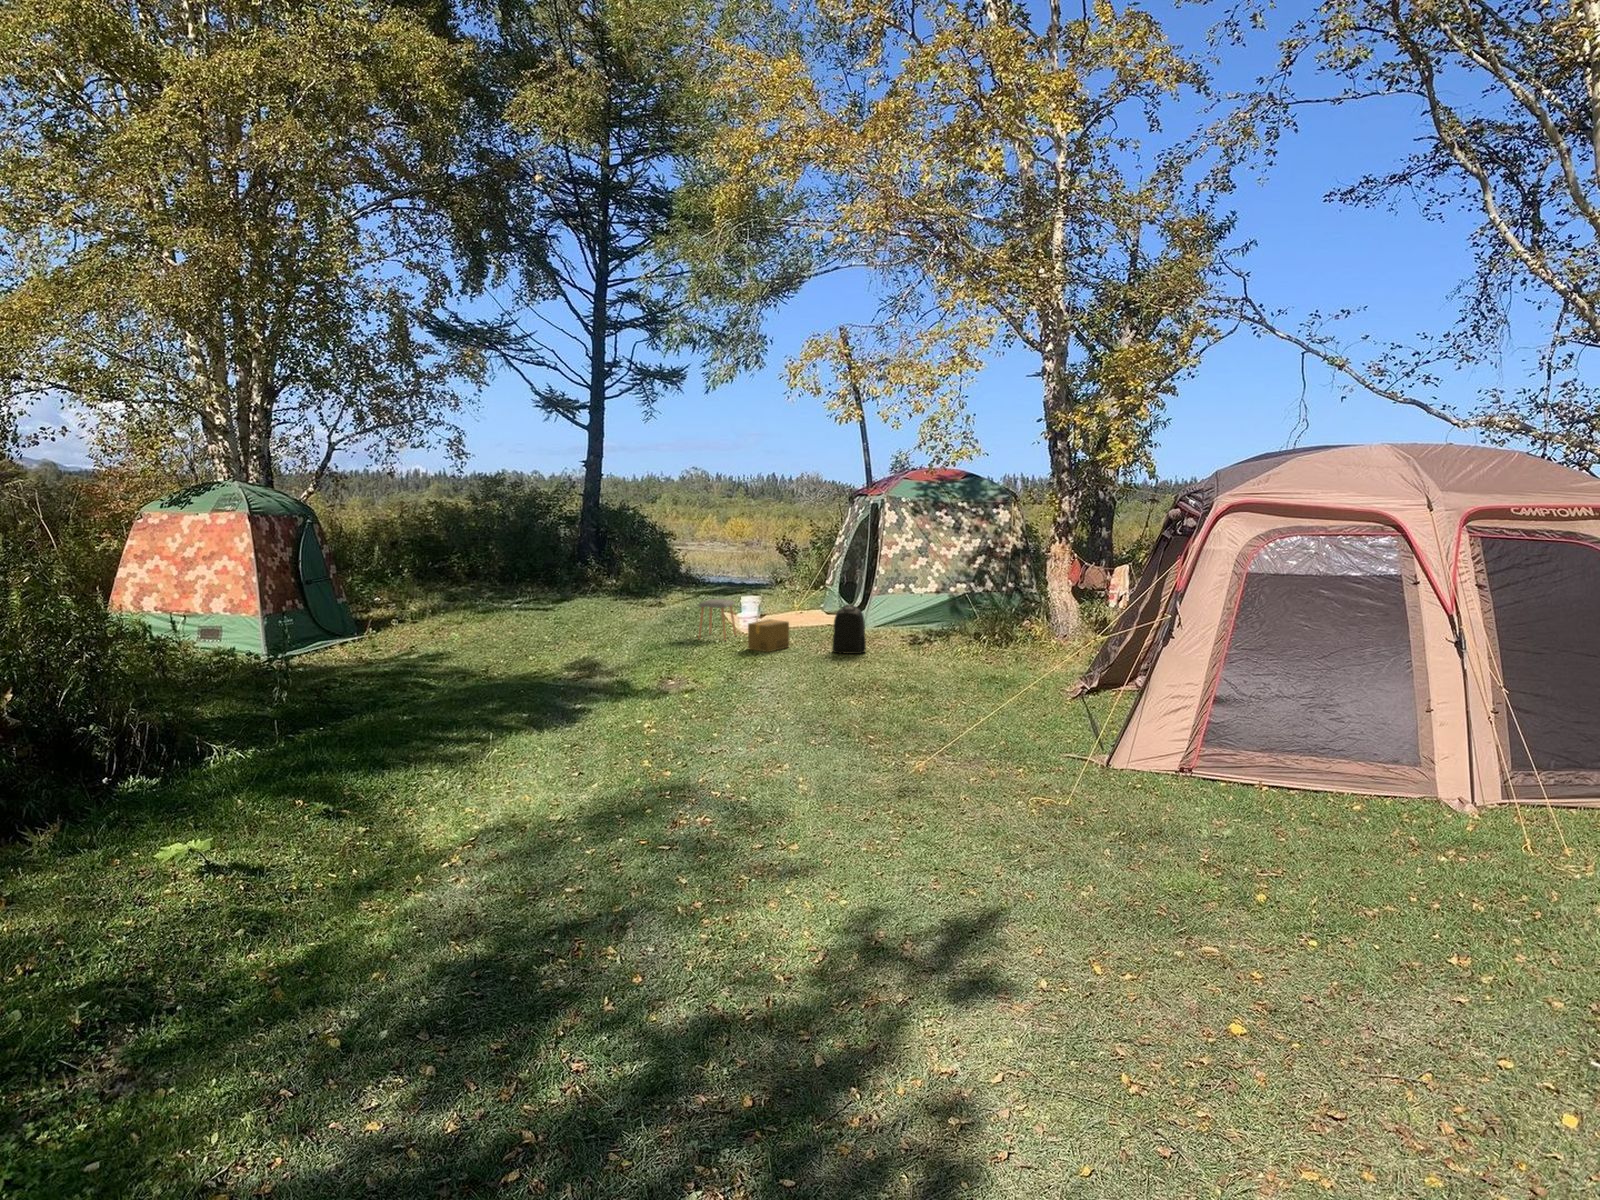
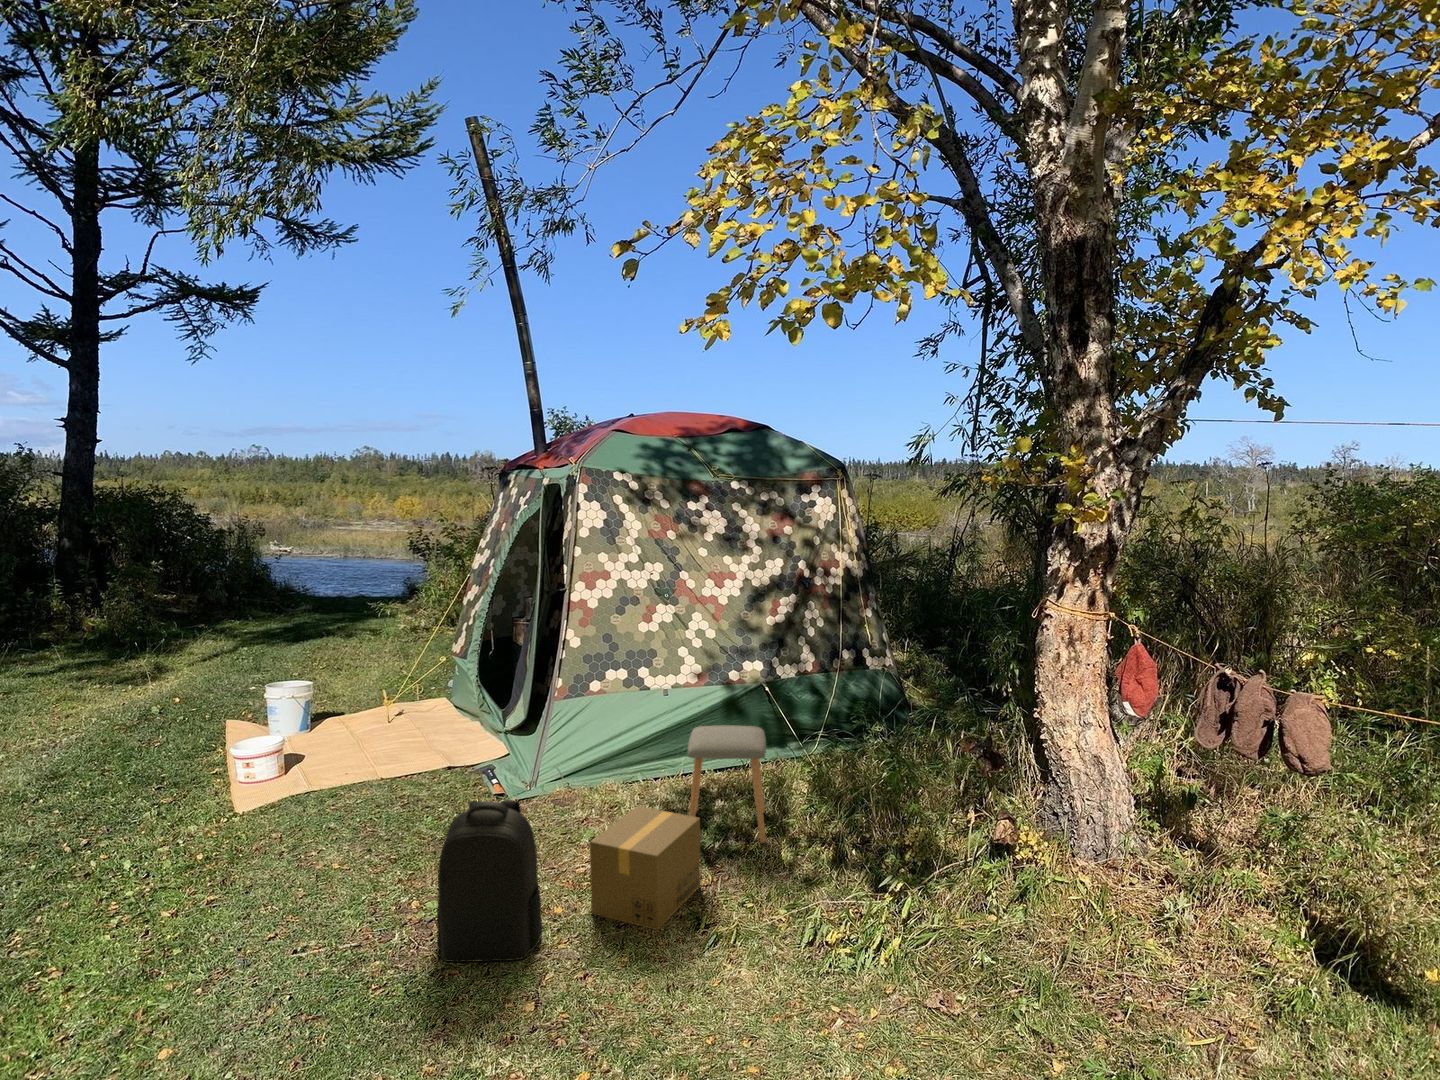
stool: present [698,599,736,641] -> present [688,726,766,844]
cardboard box: present [748,620,789,652] -> present [590,806,701,930]

